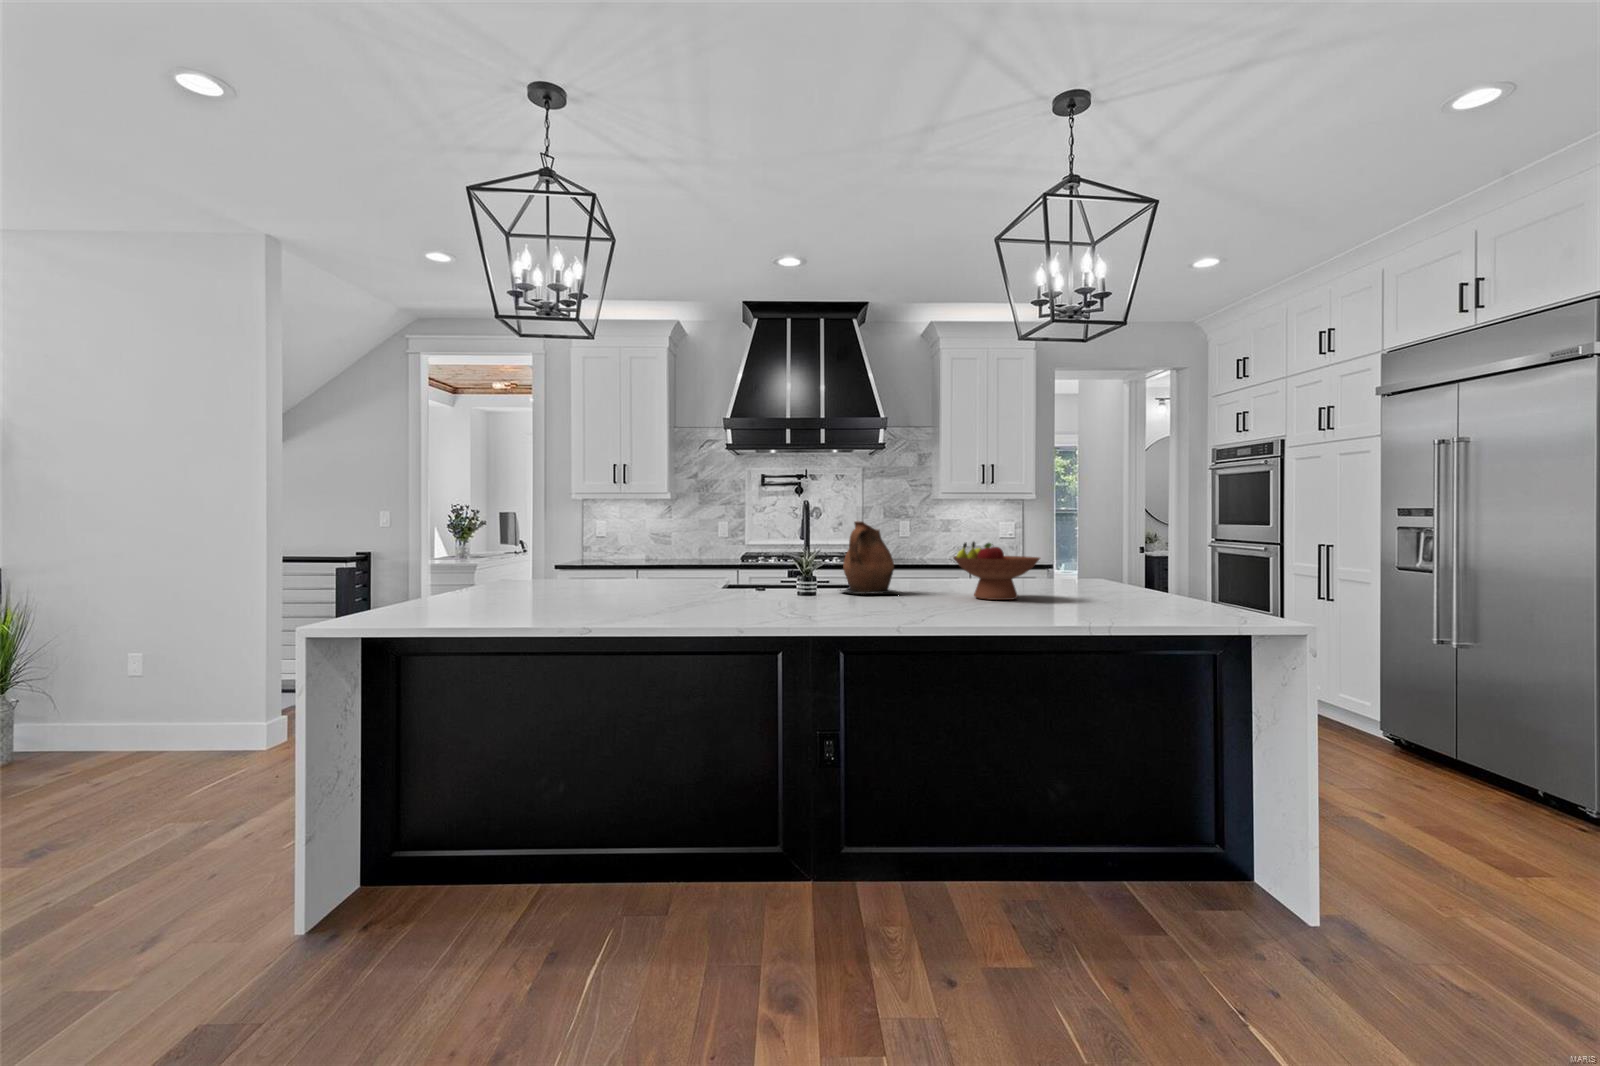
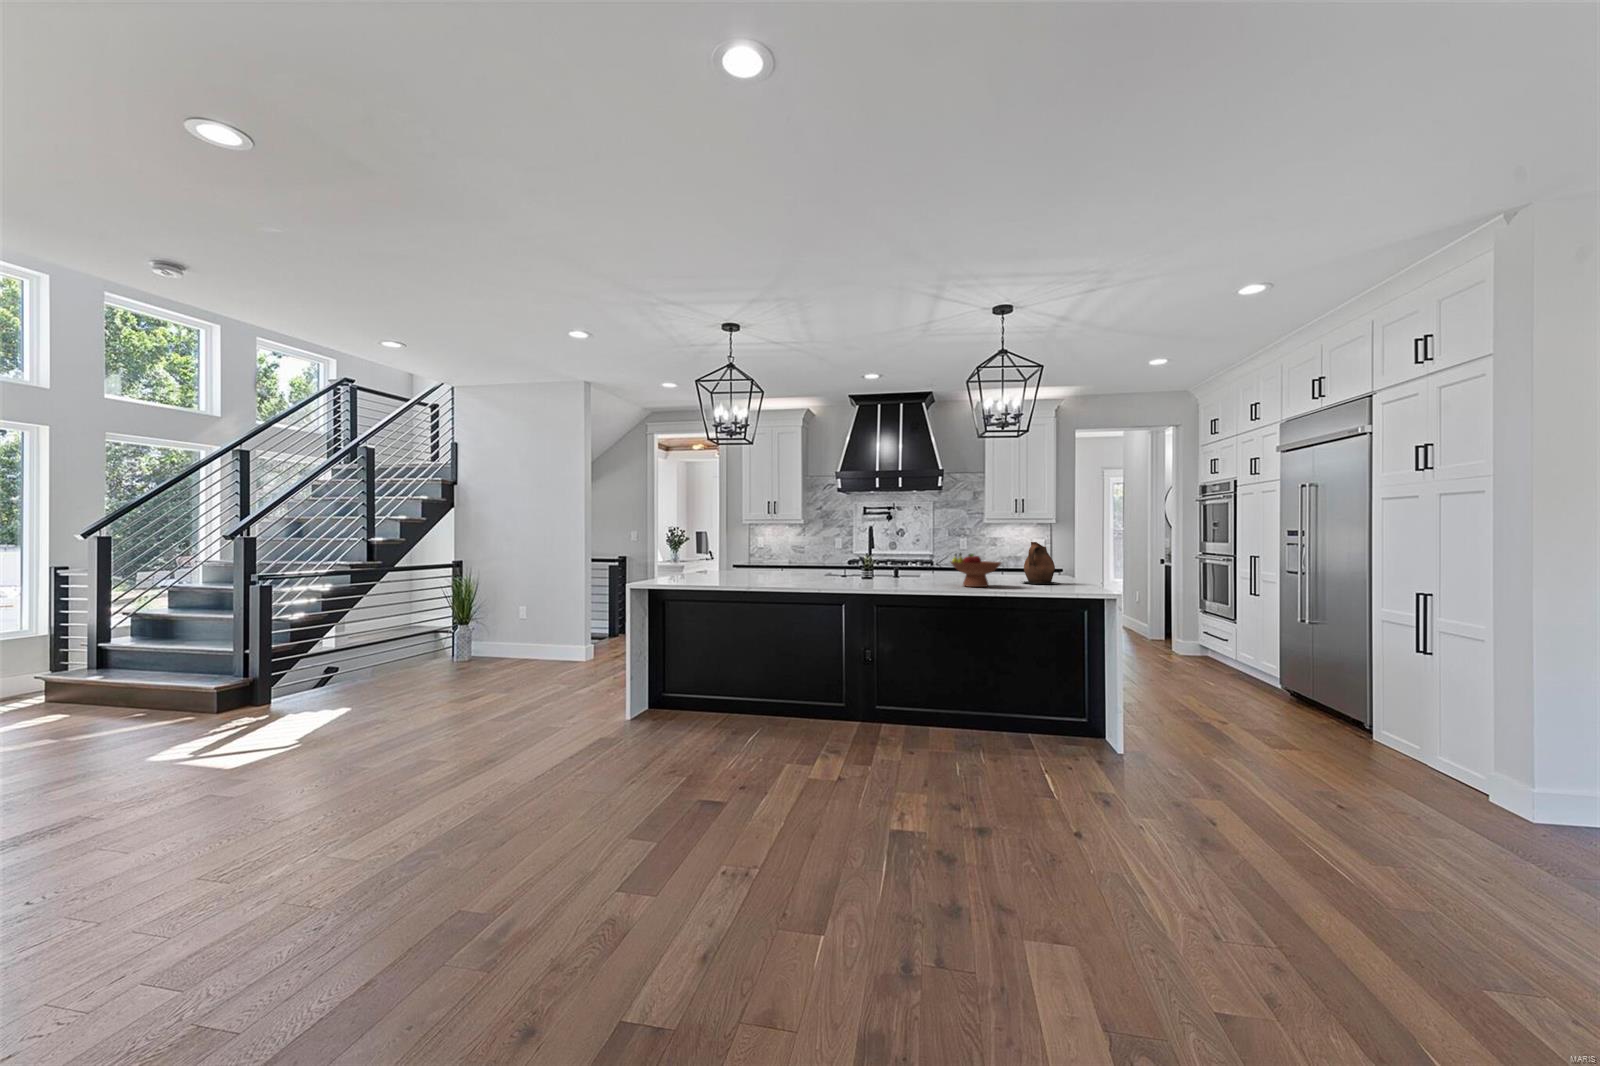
ceramic pitcher: present [840,521,900,594] -> present [1024,542,1059,584]

